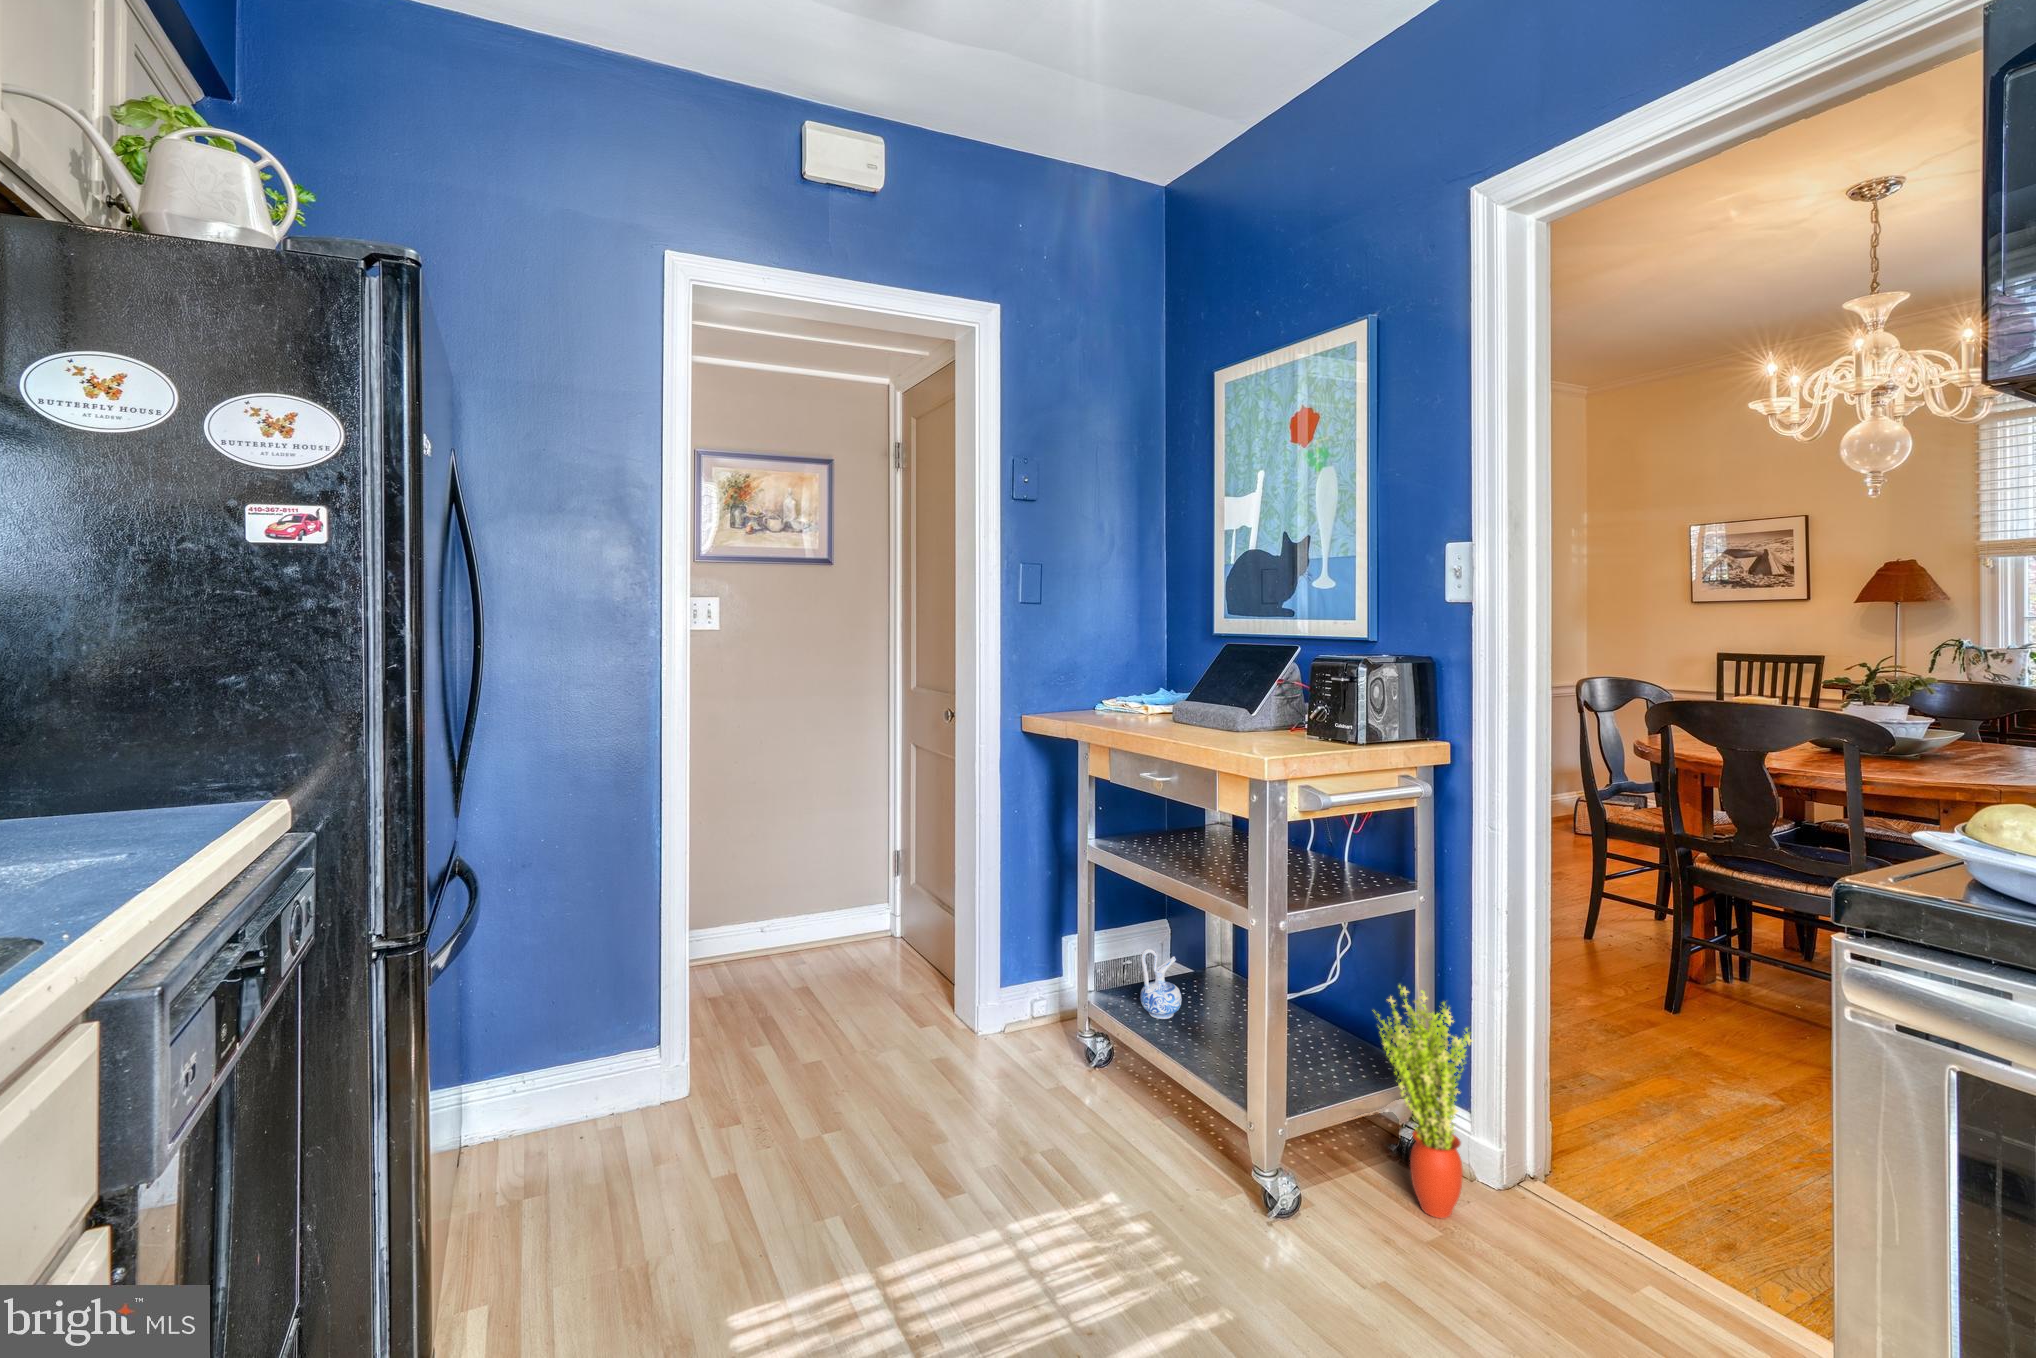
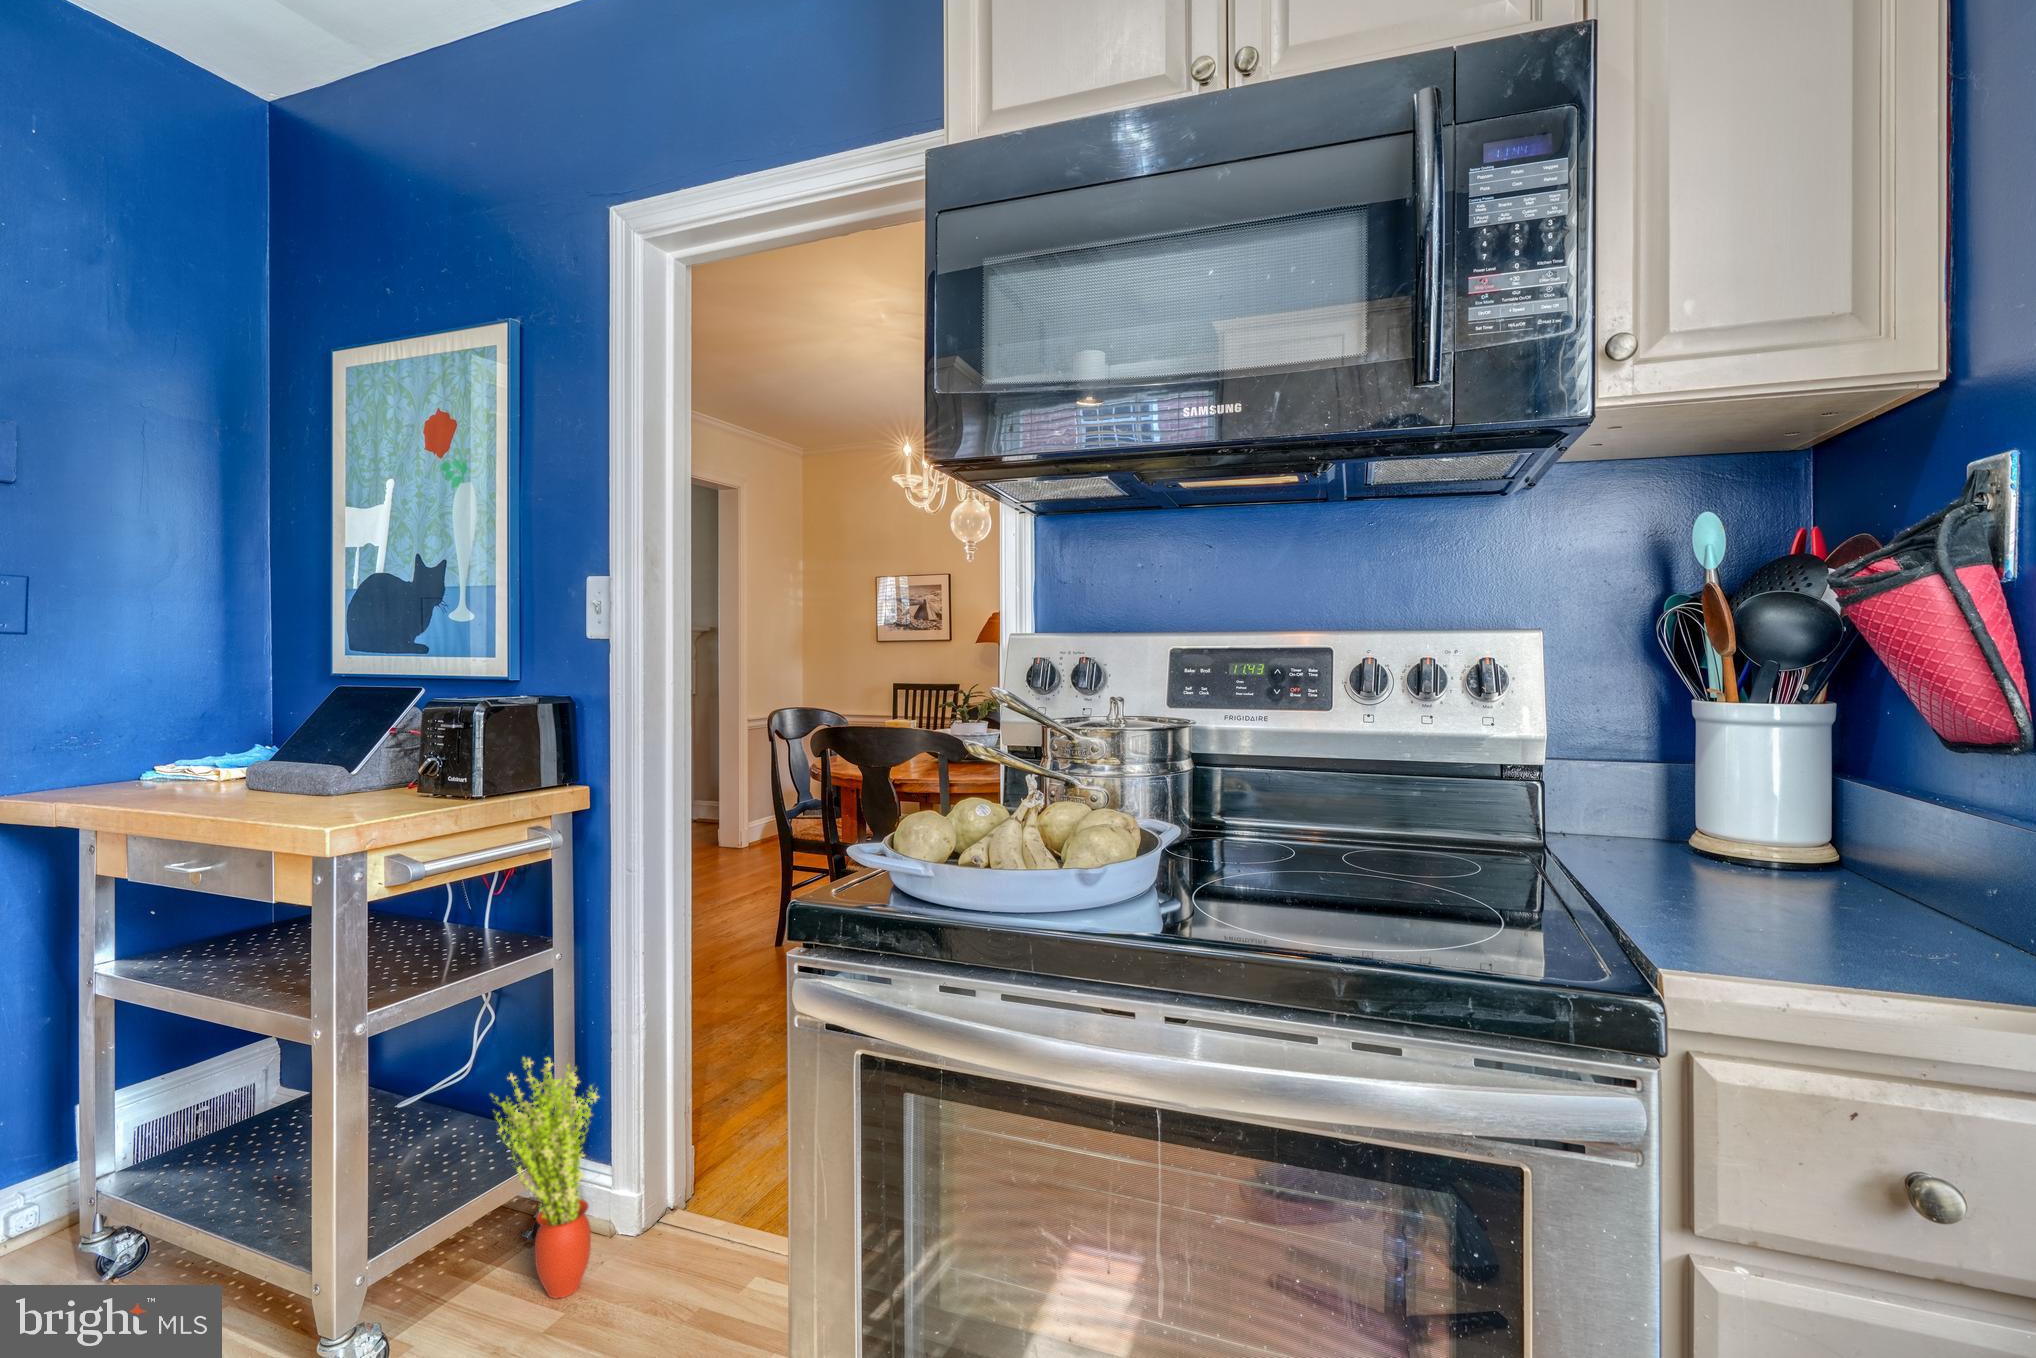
ceramic pitcher: present [1140,949,1182,1019] -> none [187,1090,257,1180]

